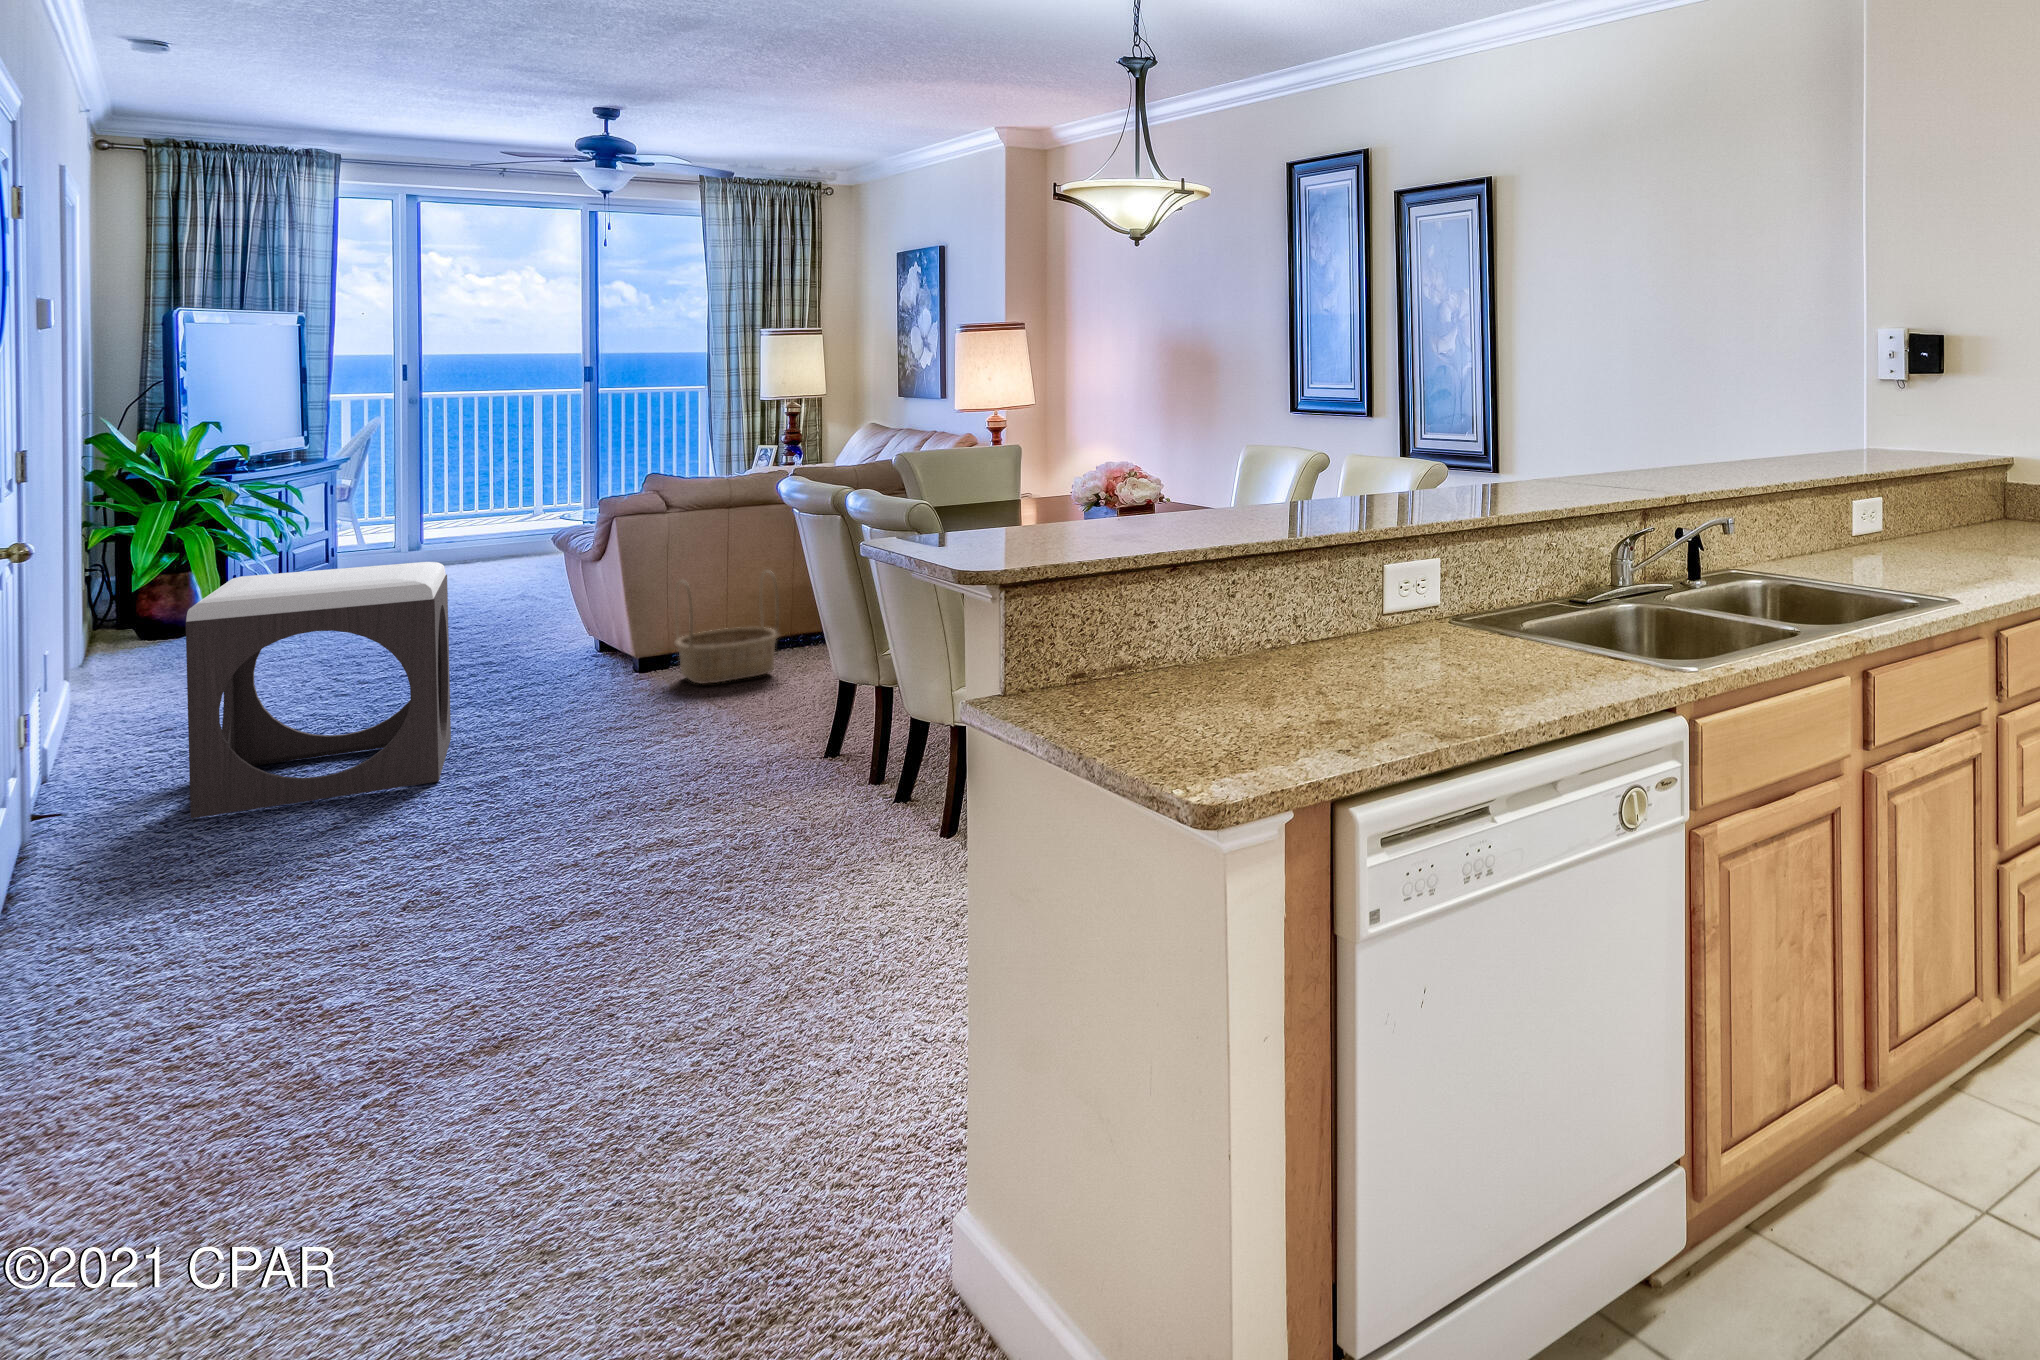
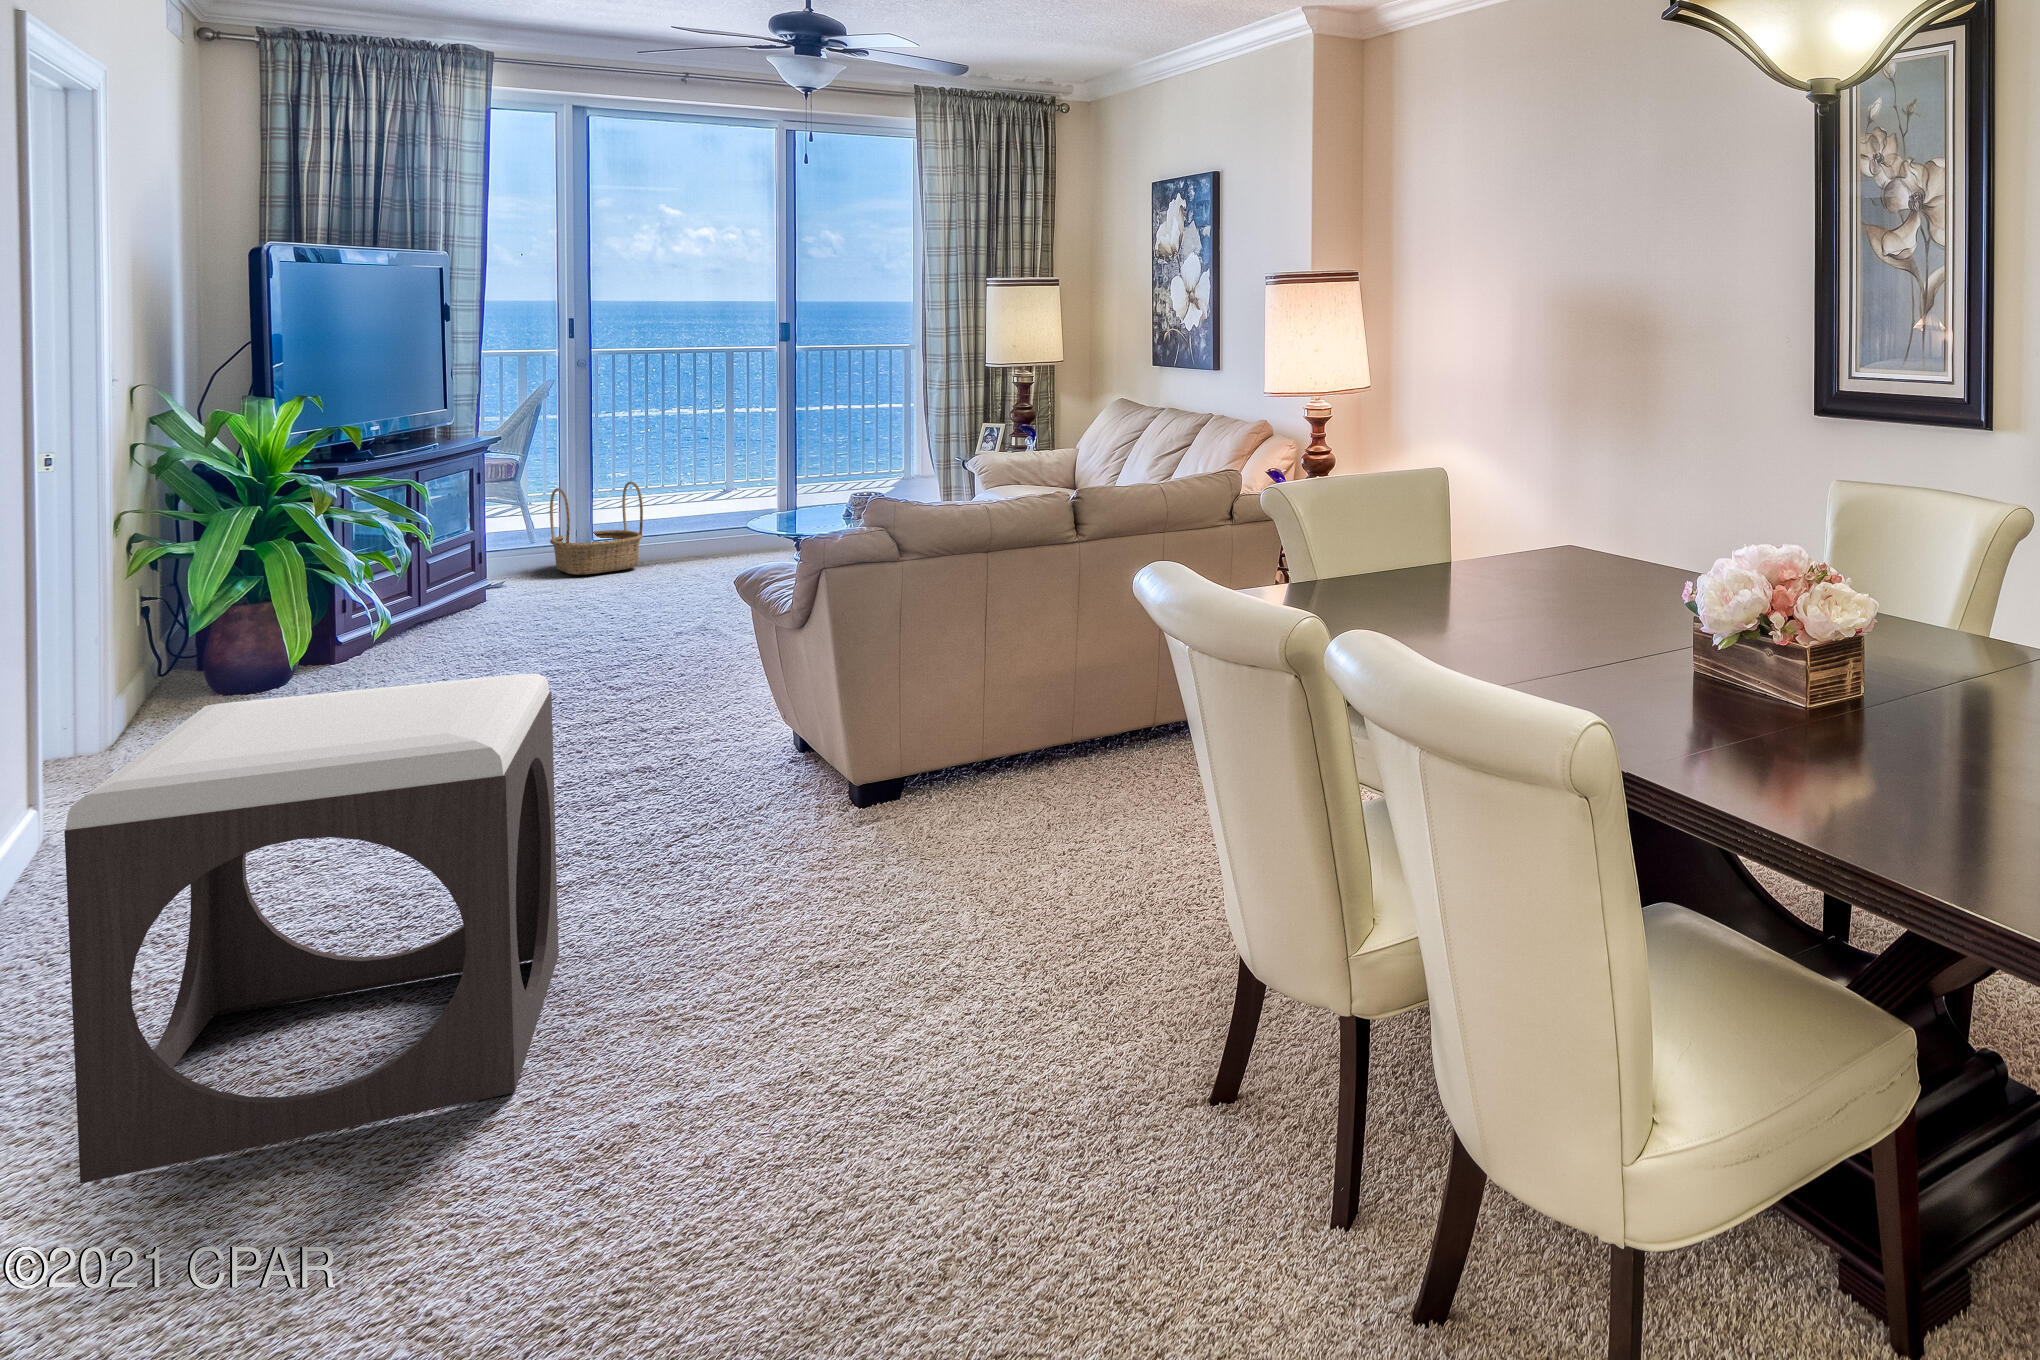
basket: present [674,570,779,683] -> present [550,482,643,575]

